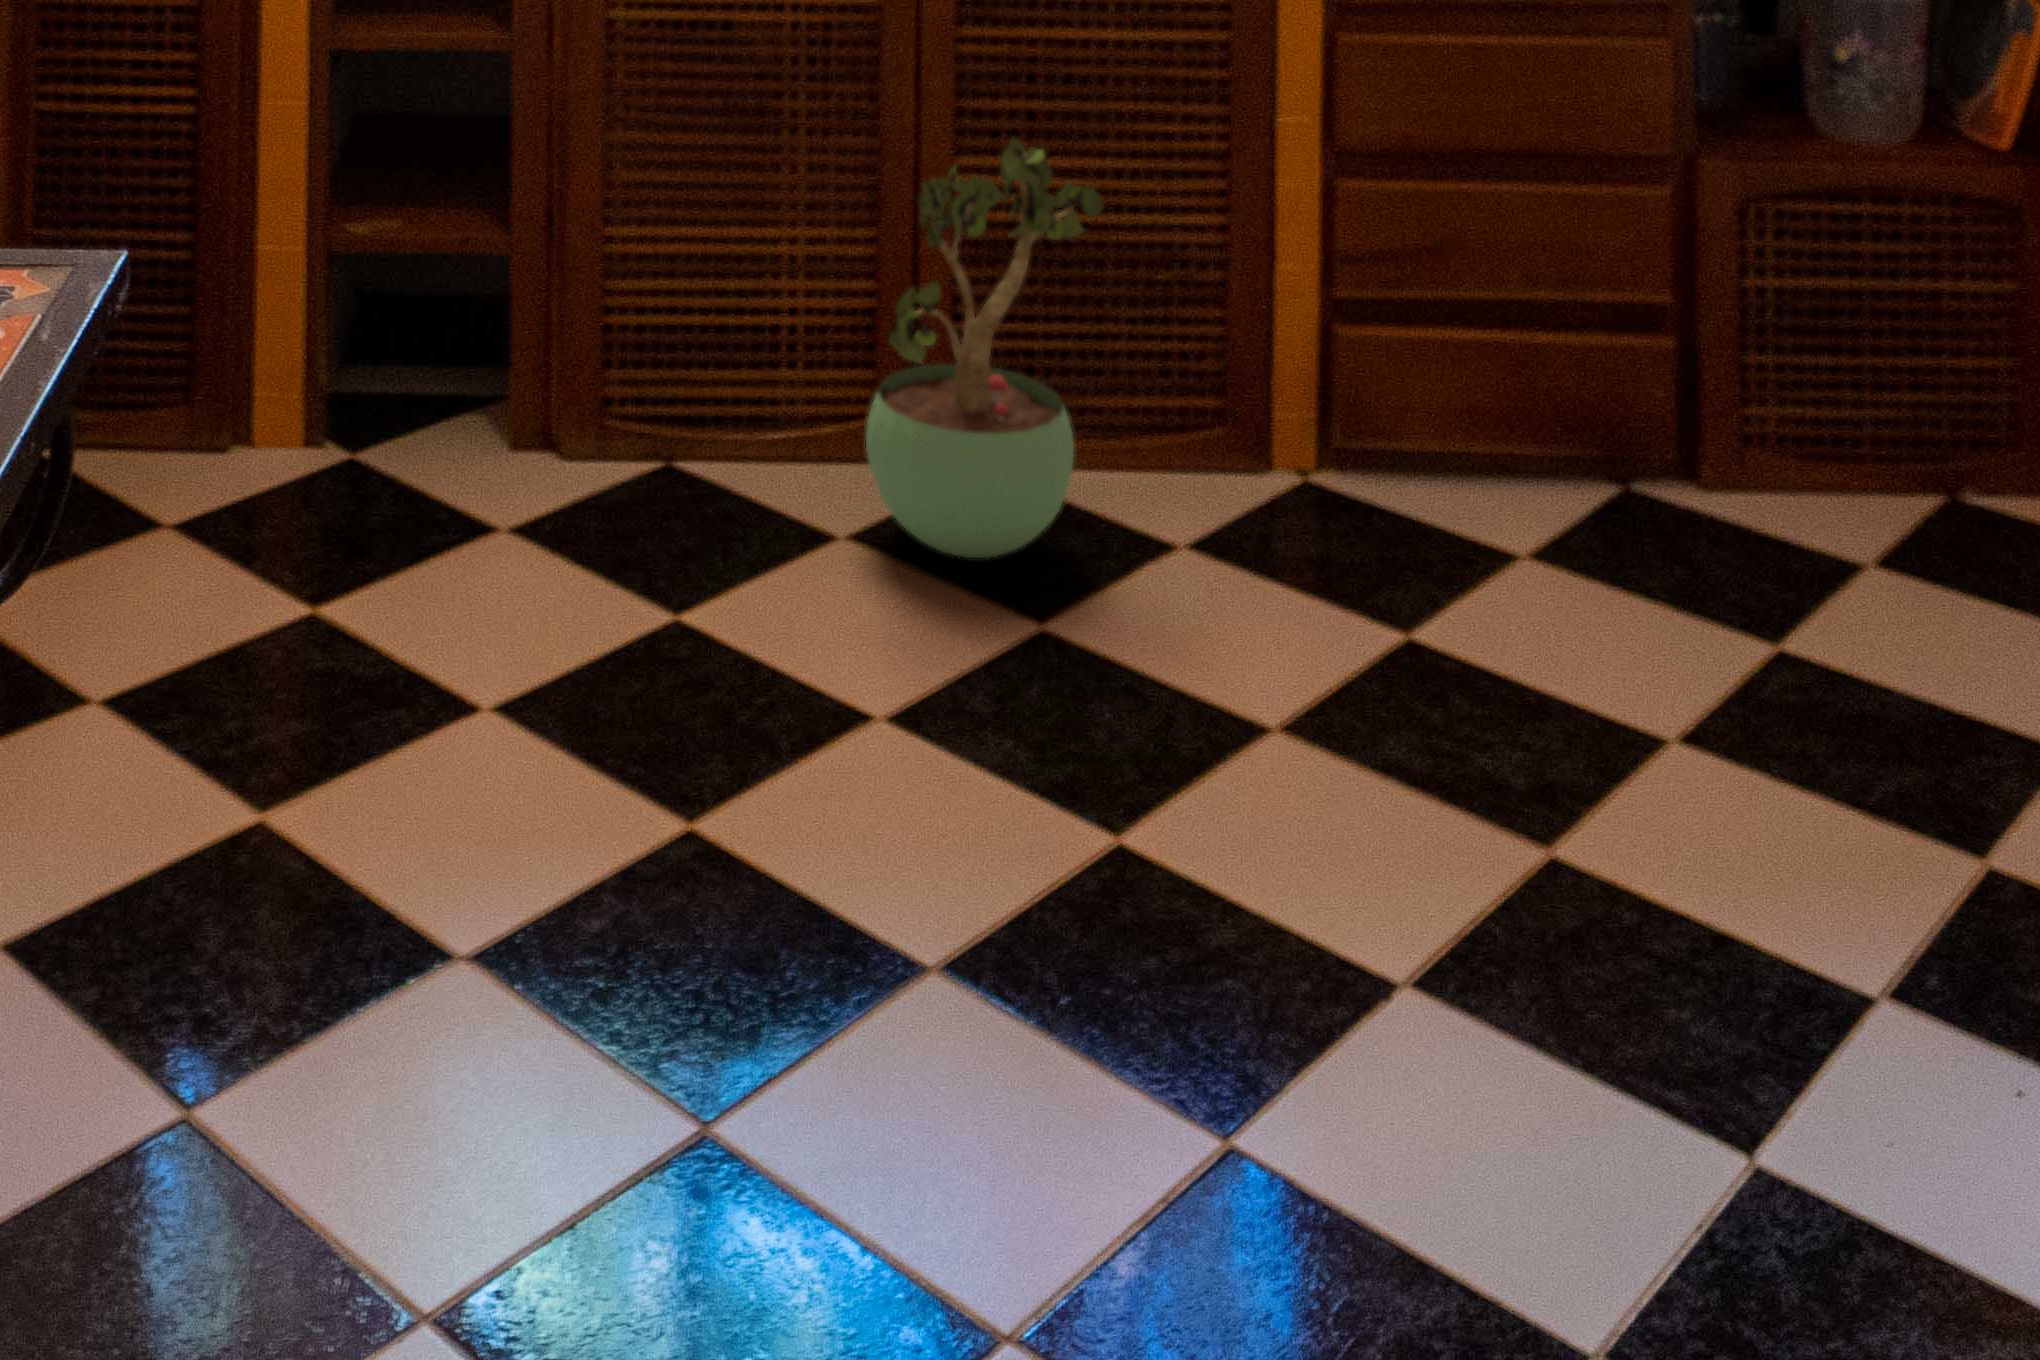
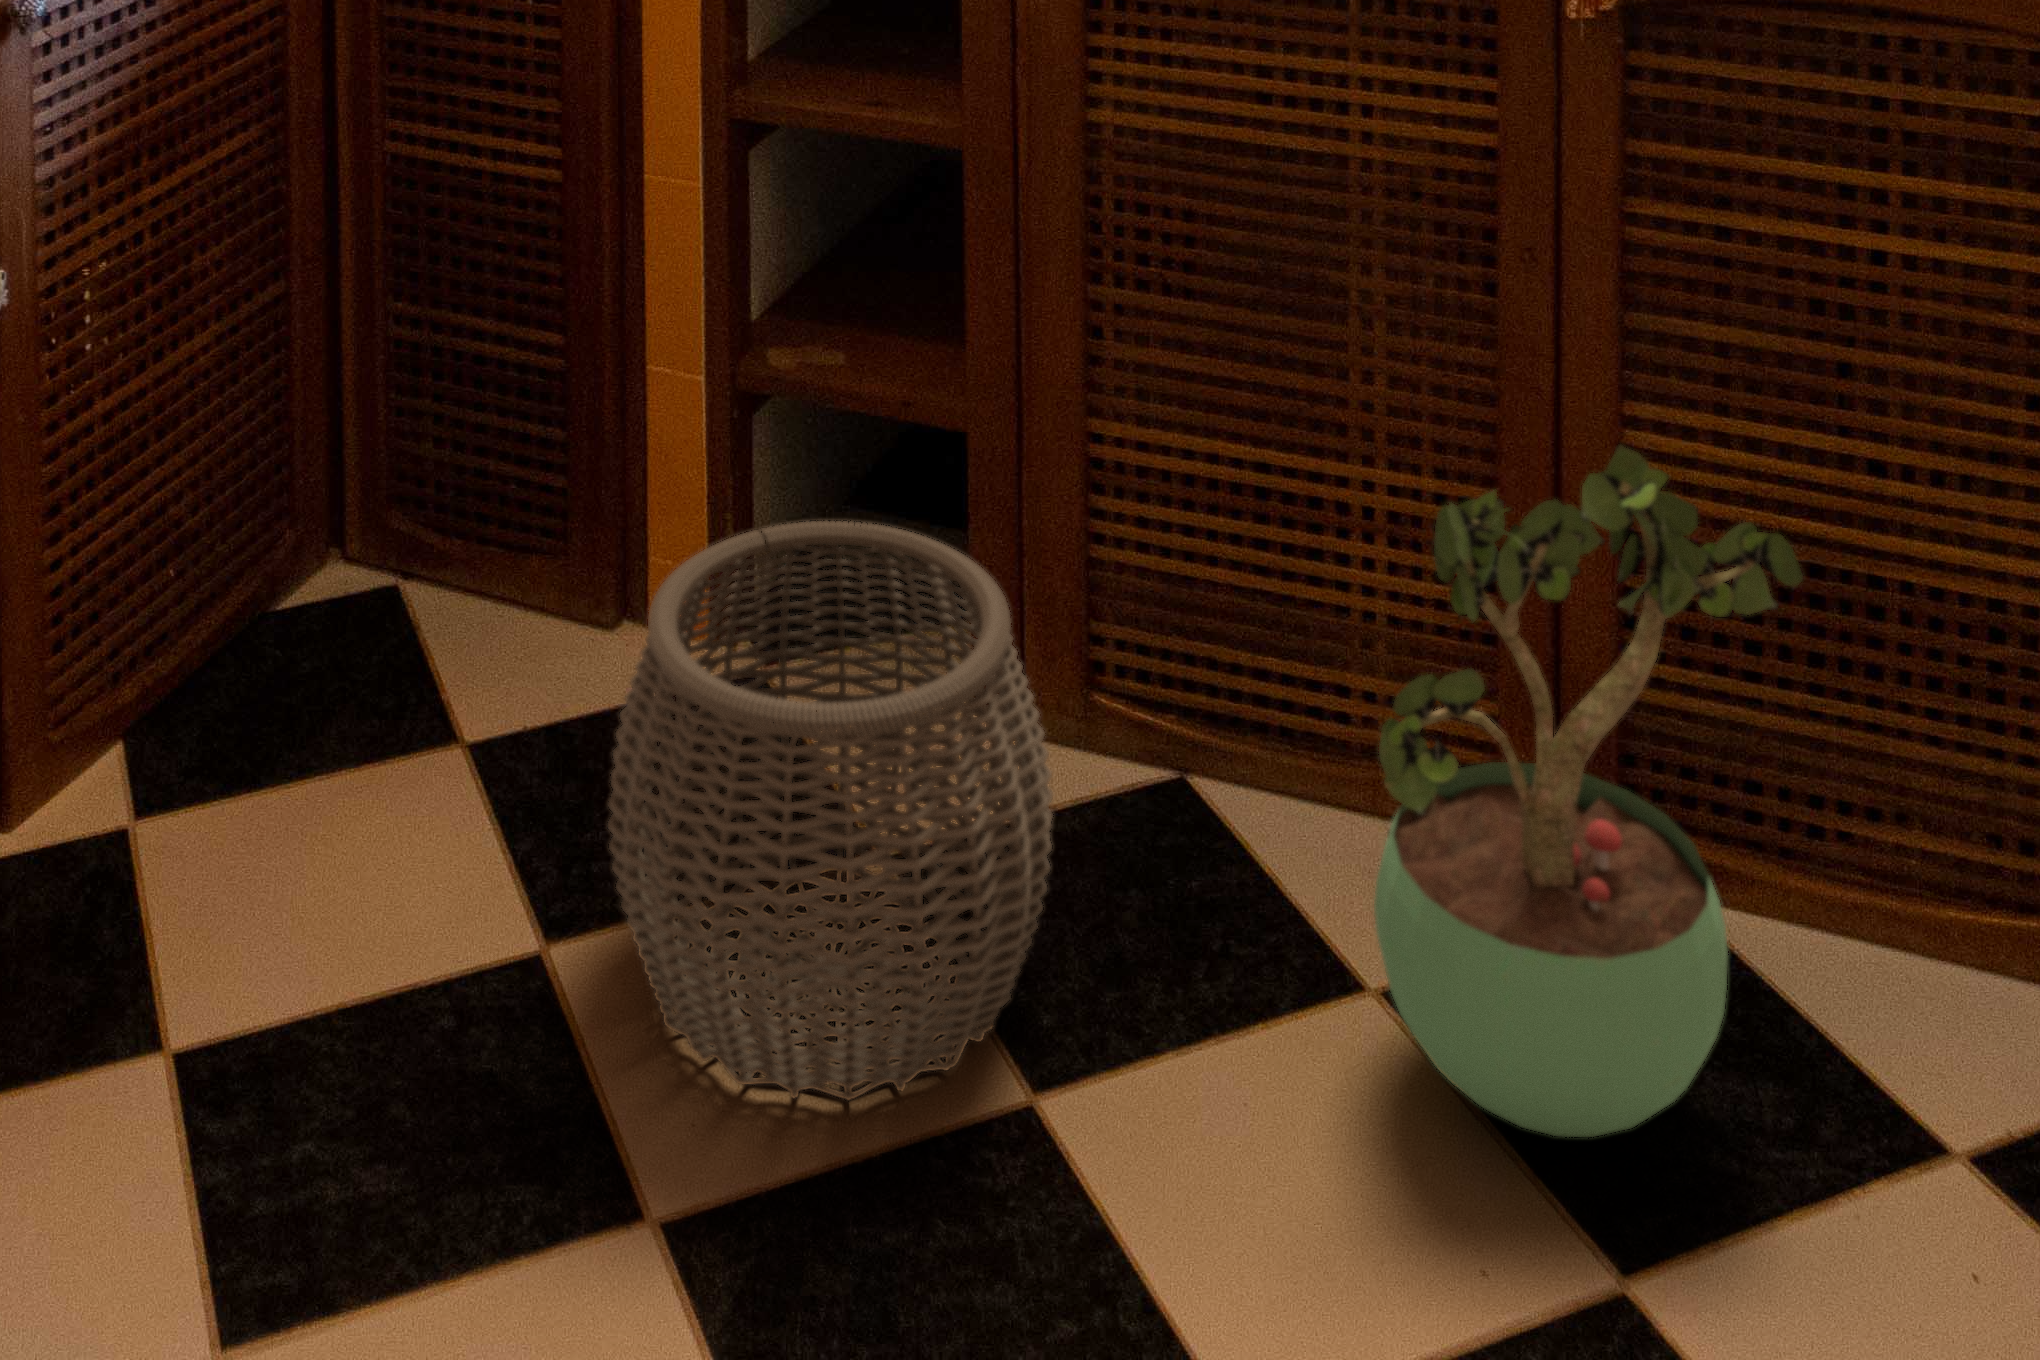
woven basket: none [380,277,677,621] -> present [608,521,1053,1100]

